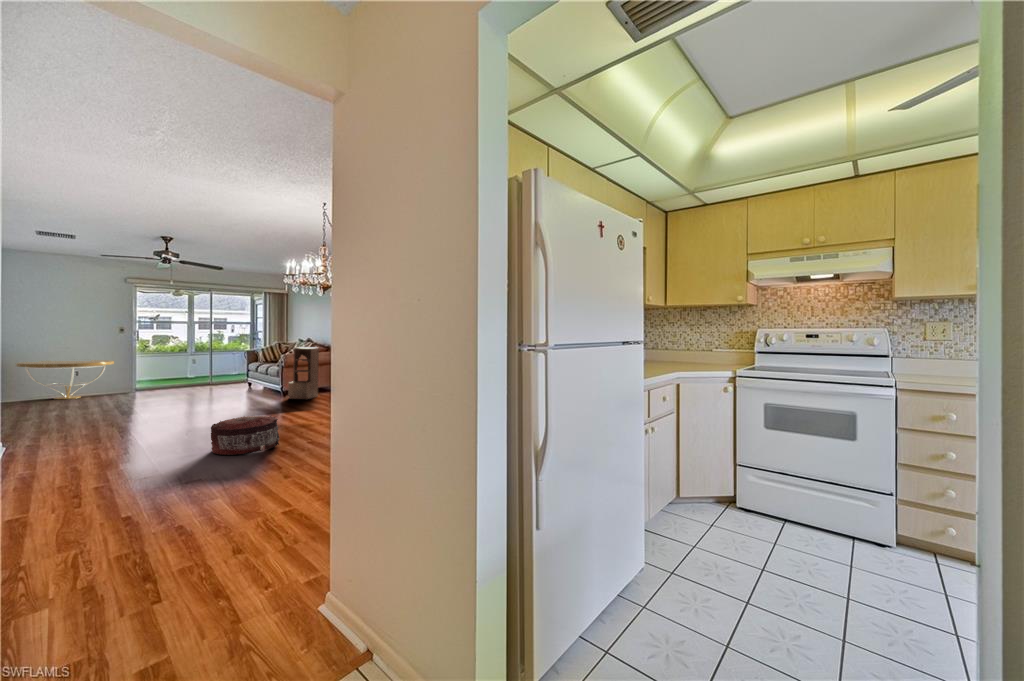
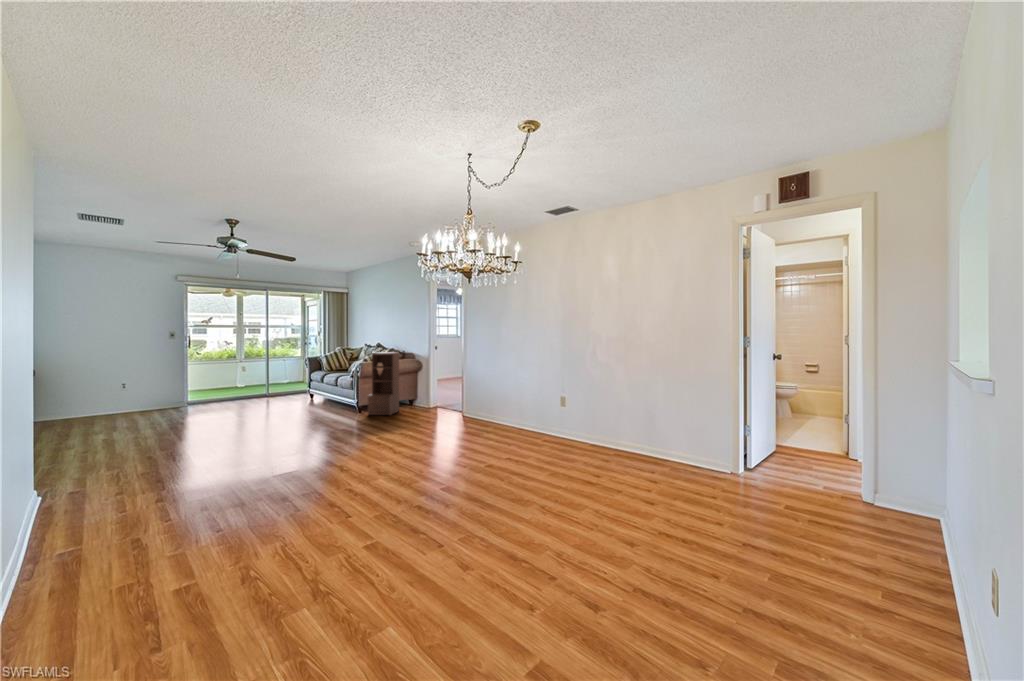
coffee table: present [16,360,114,399] -> none [56,372,165,421]
pouf: present [211,416,279,455] -> none [329,448,417,510]

